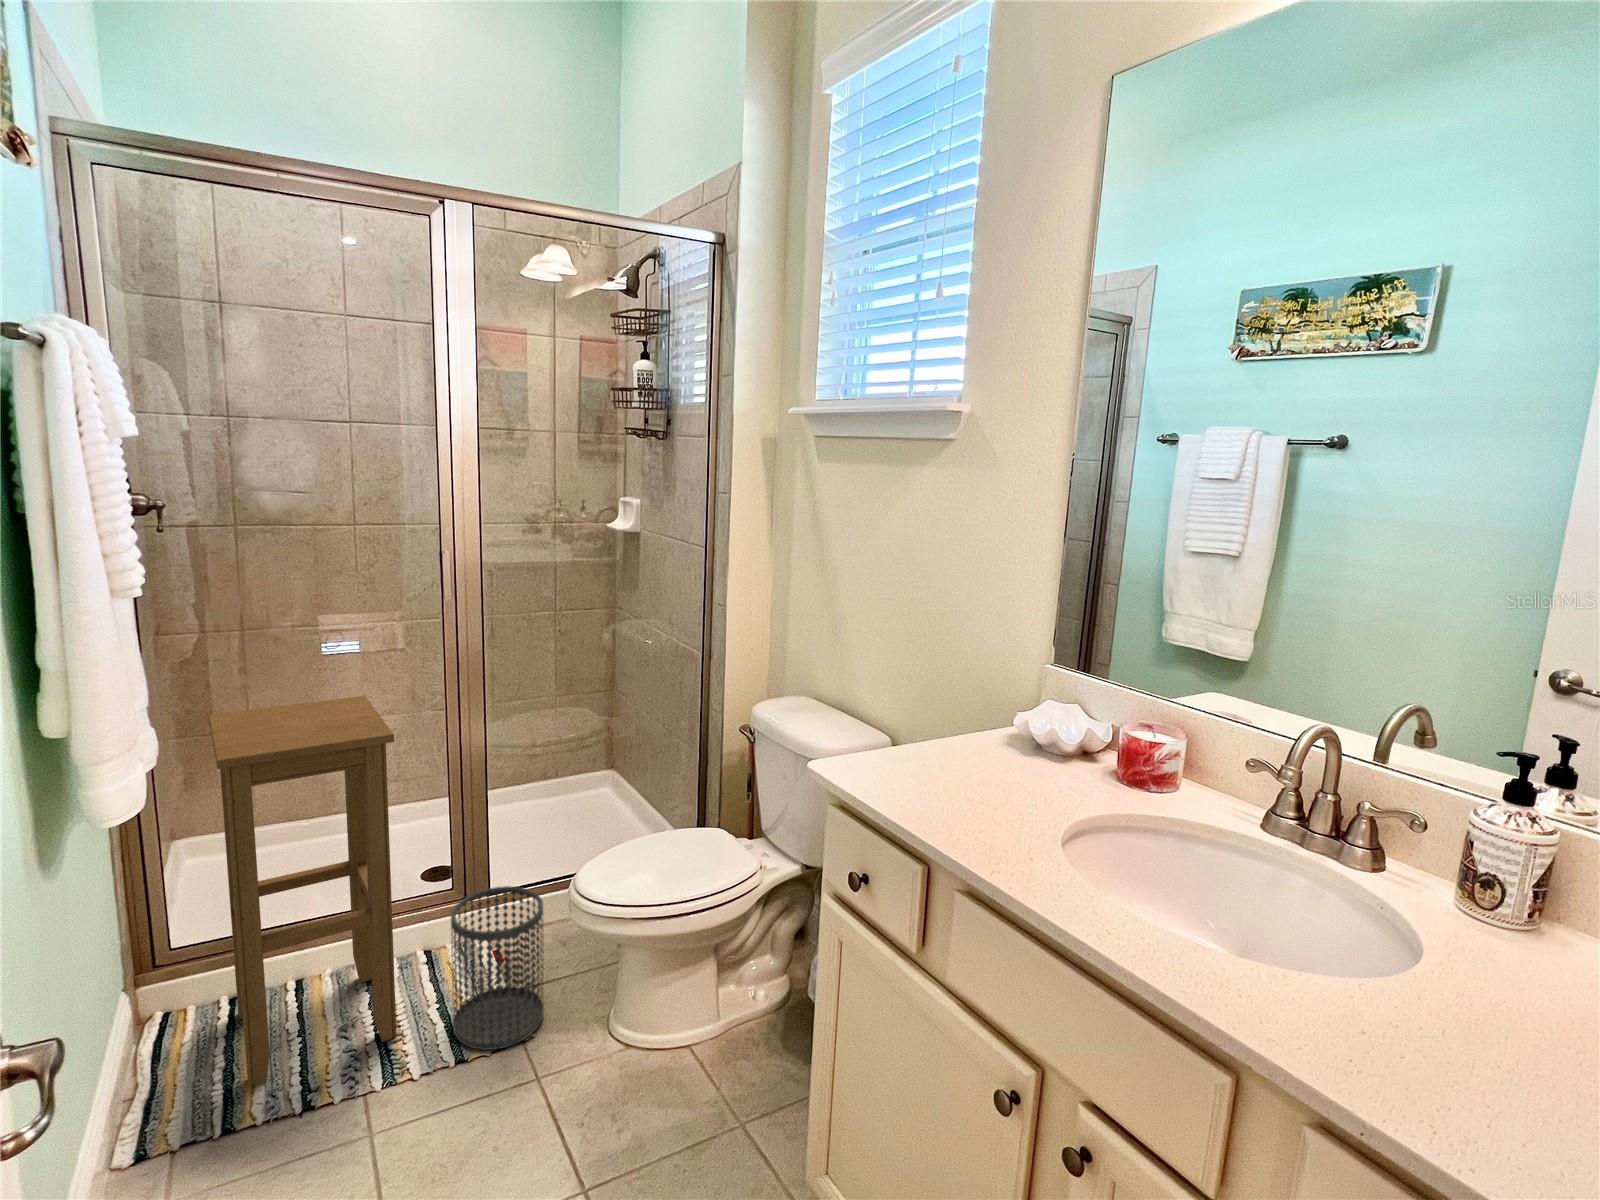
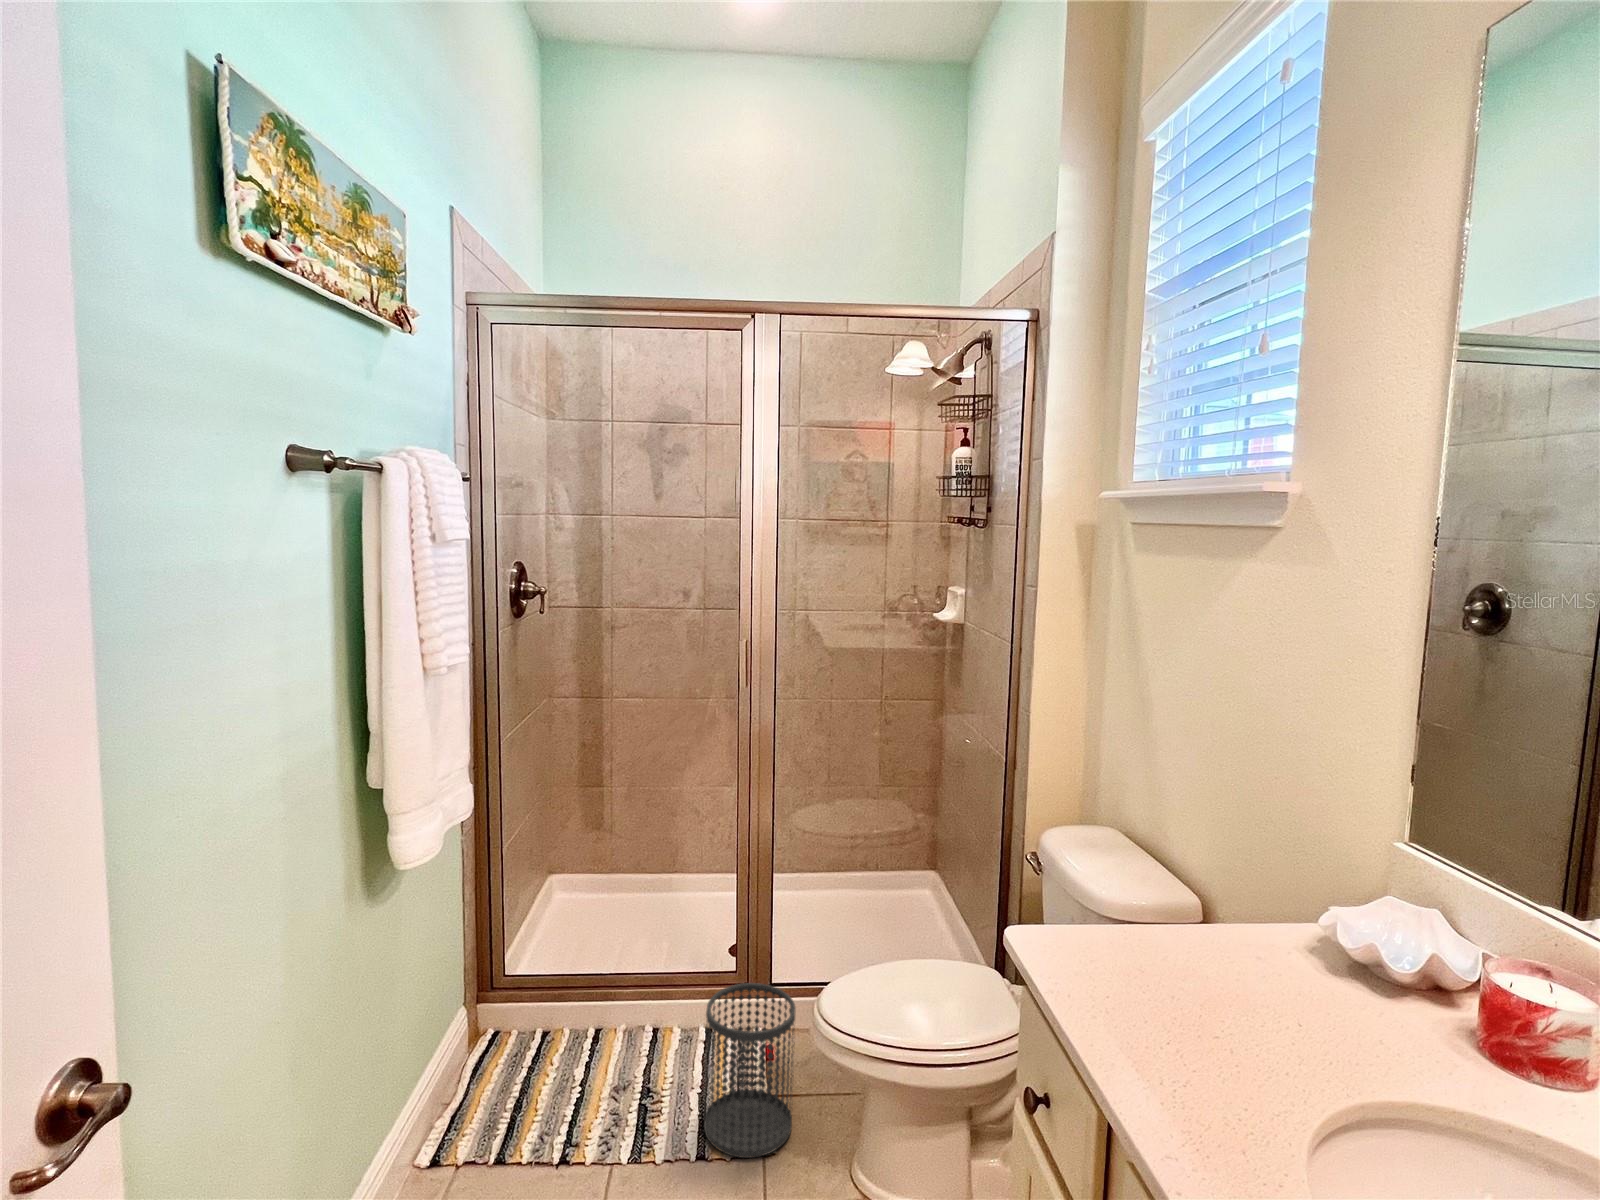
stool: present [208,696,397,1088] -> none [522,771,667,1124]

